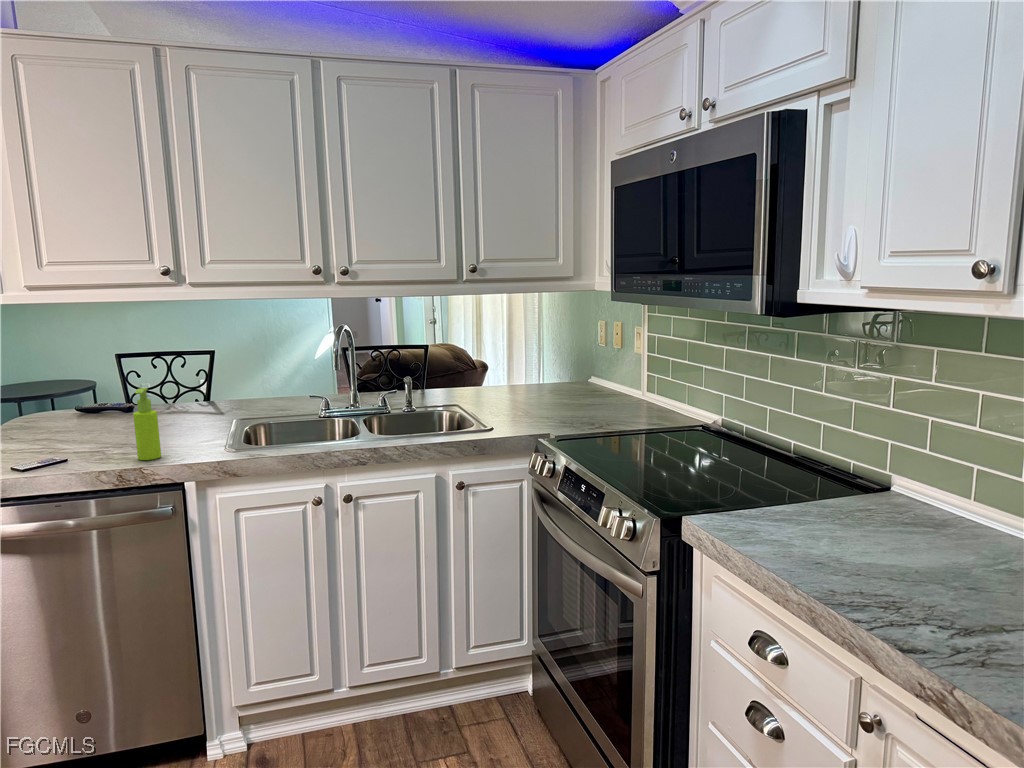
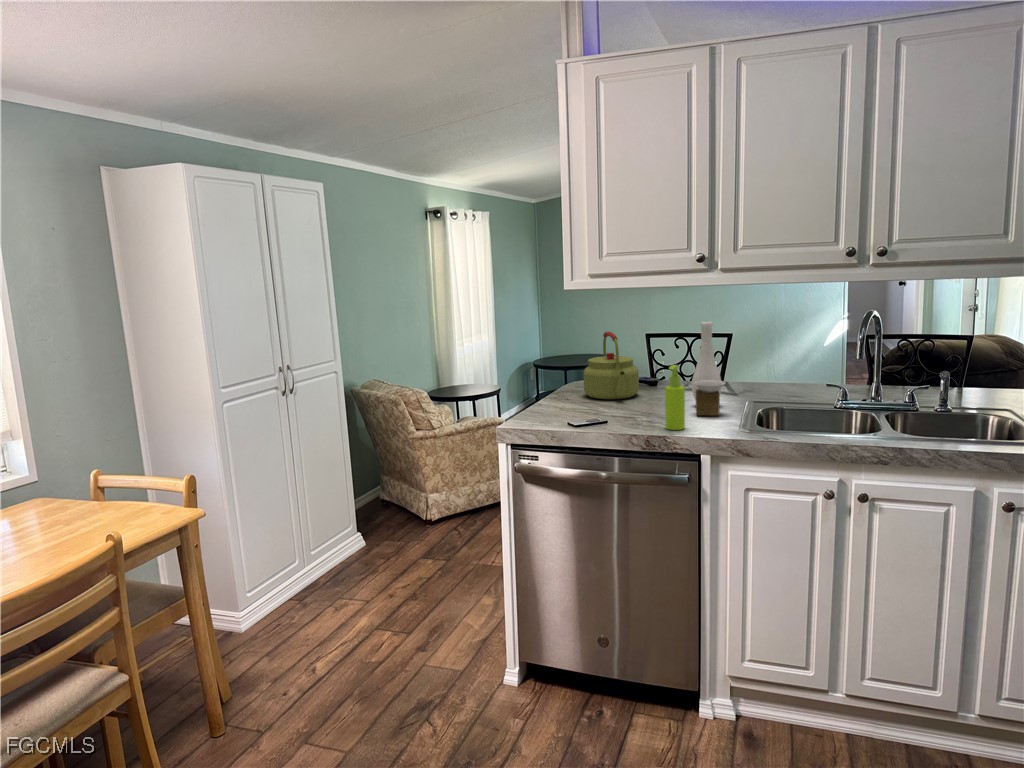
vase: none [170,339,207,440] -> present [692,321,725,415]
kettle: none [30,355,108,434] -> present [584,332,639,399]

